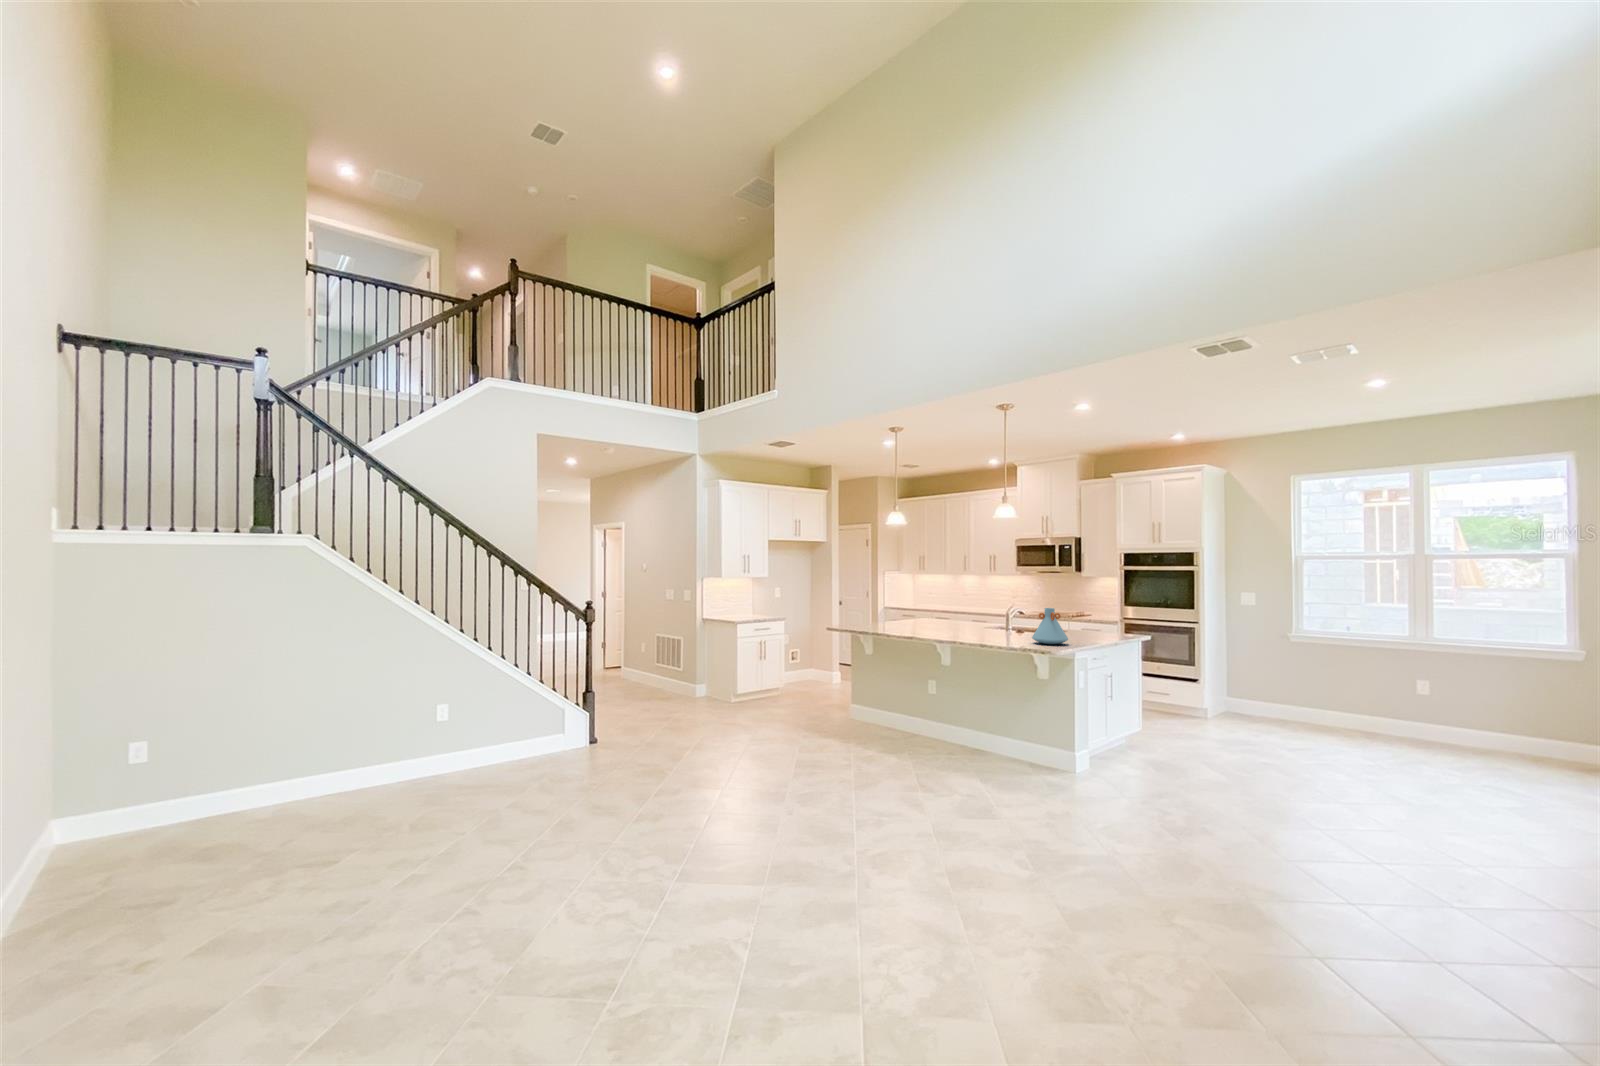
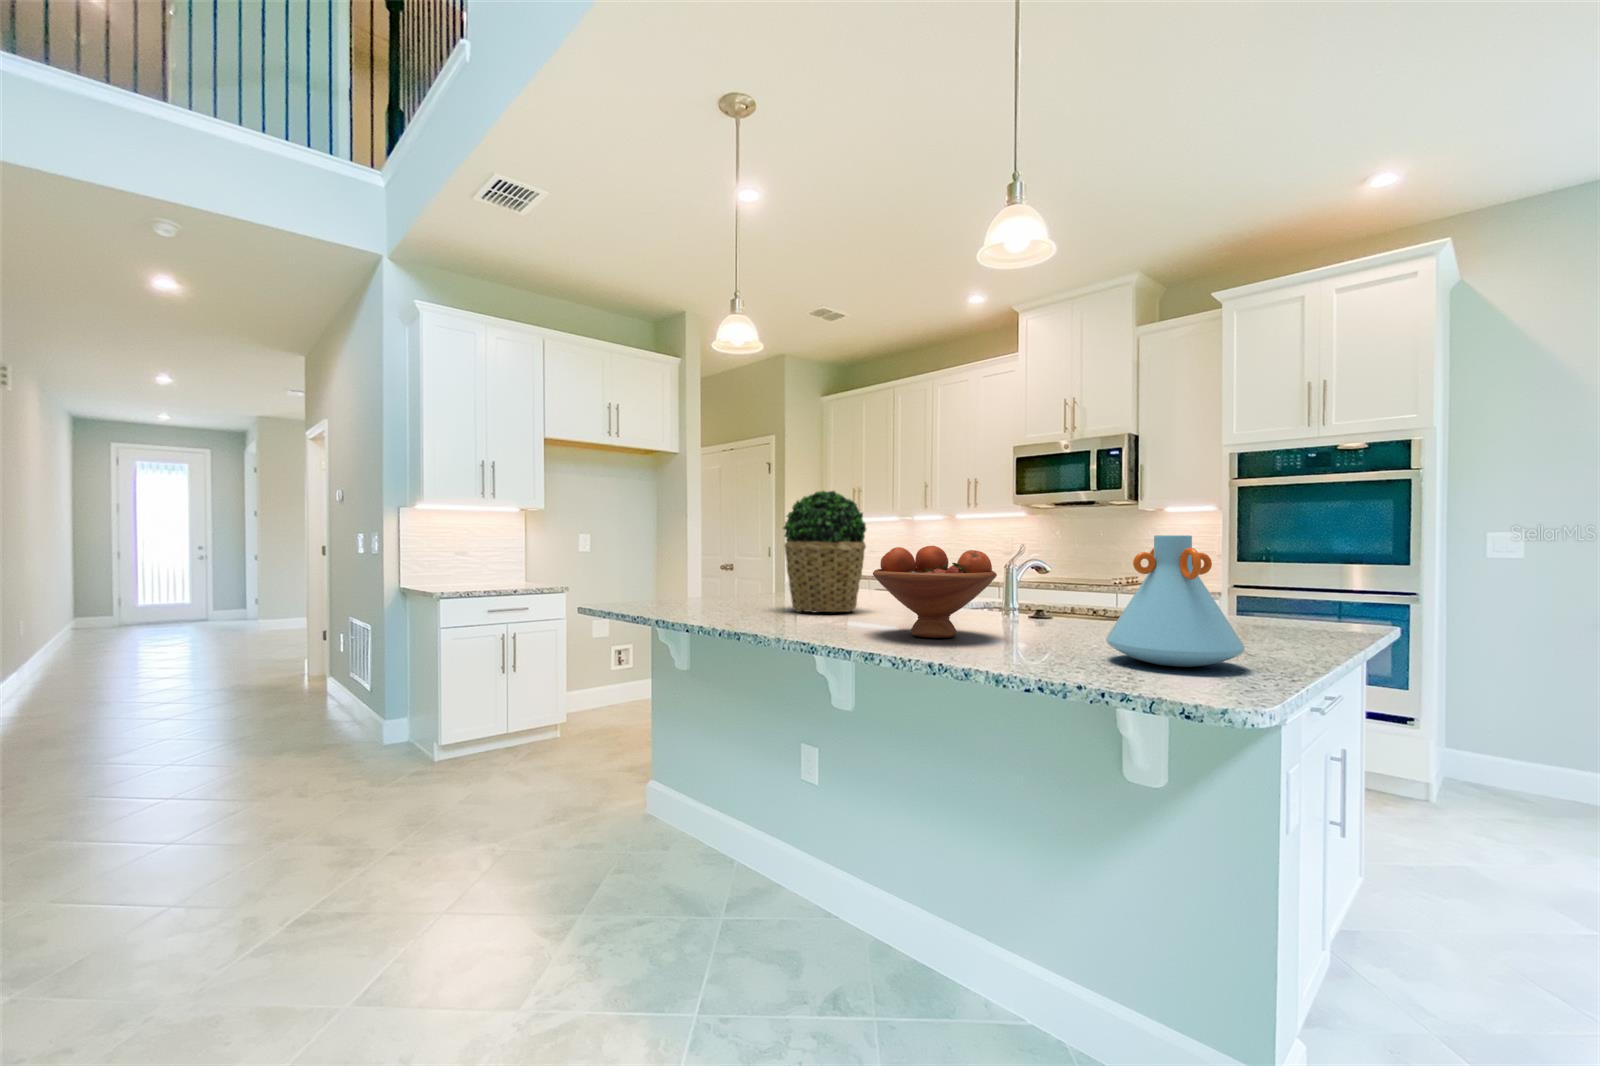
potted plant: none [919,583,952,630] -> present [783,491,866,612]
fruit bowl: none [961,607,1001,638] -> present [873,546,997,638]

